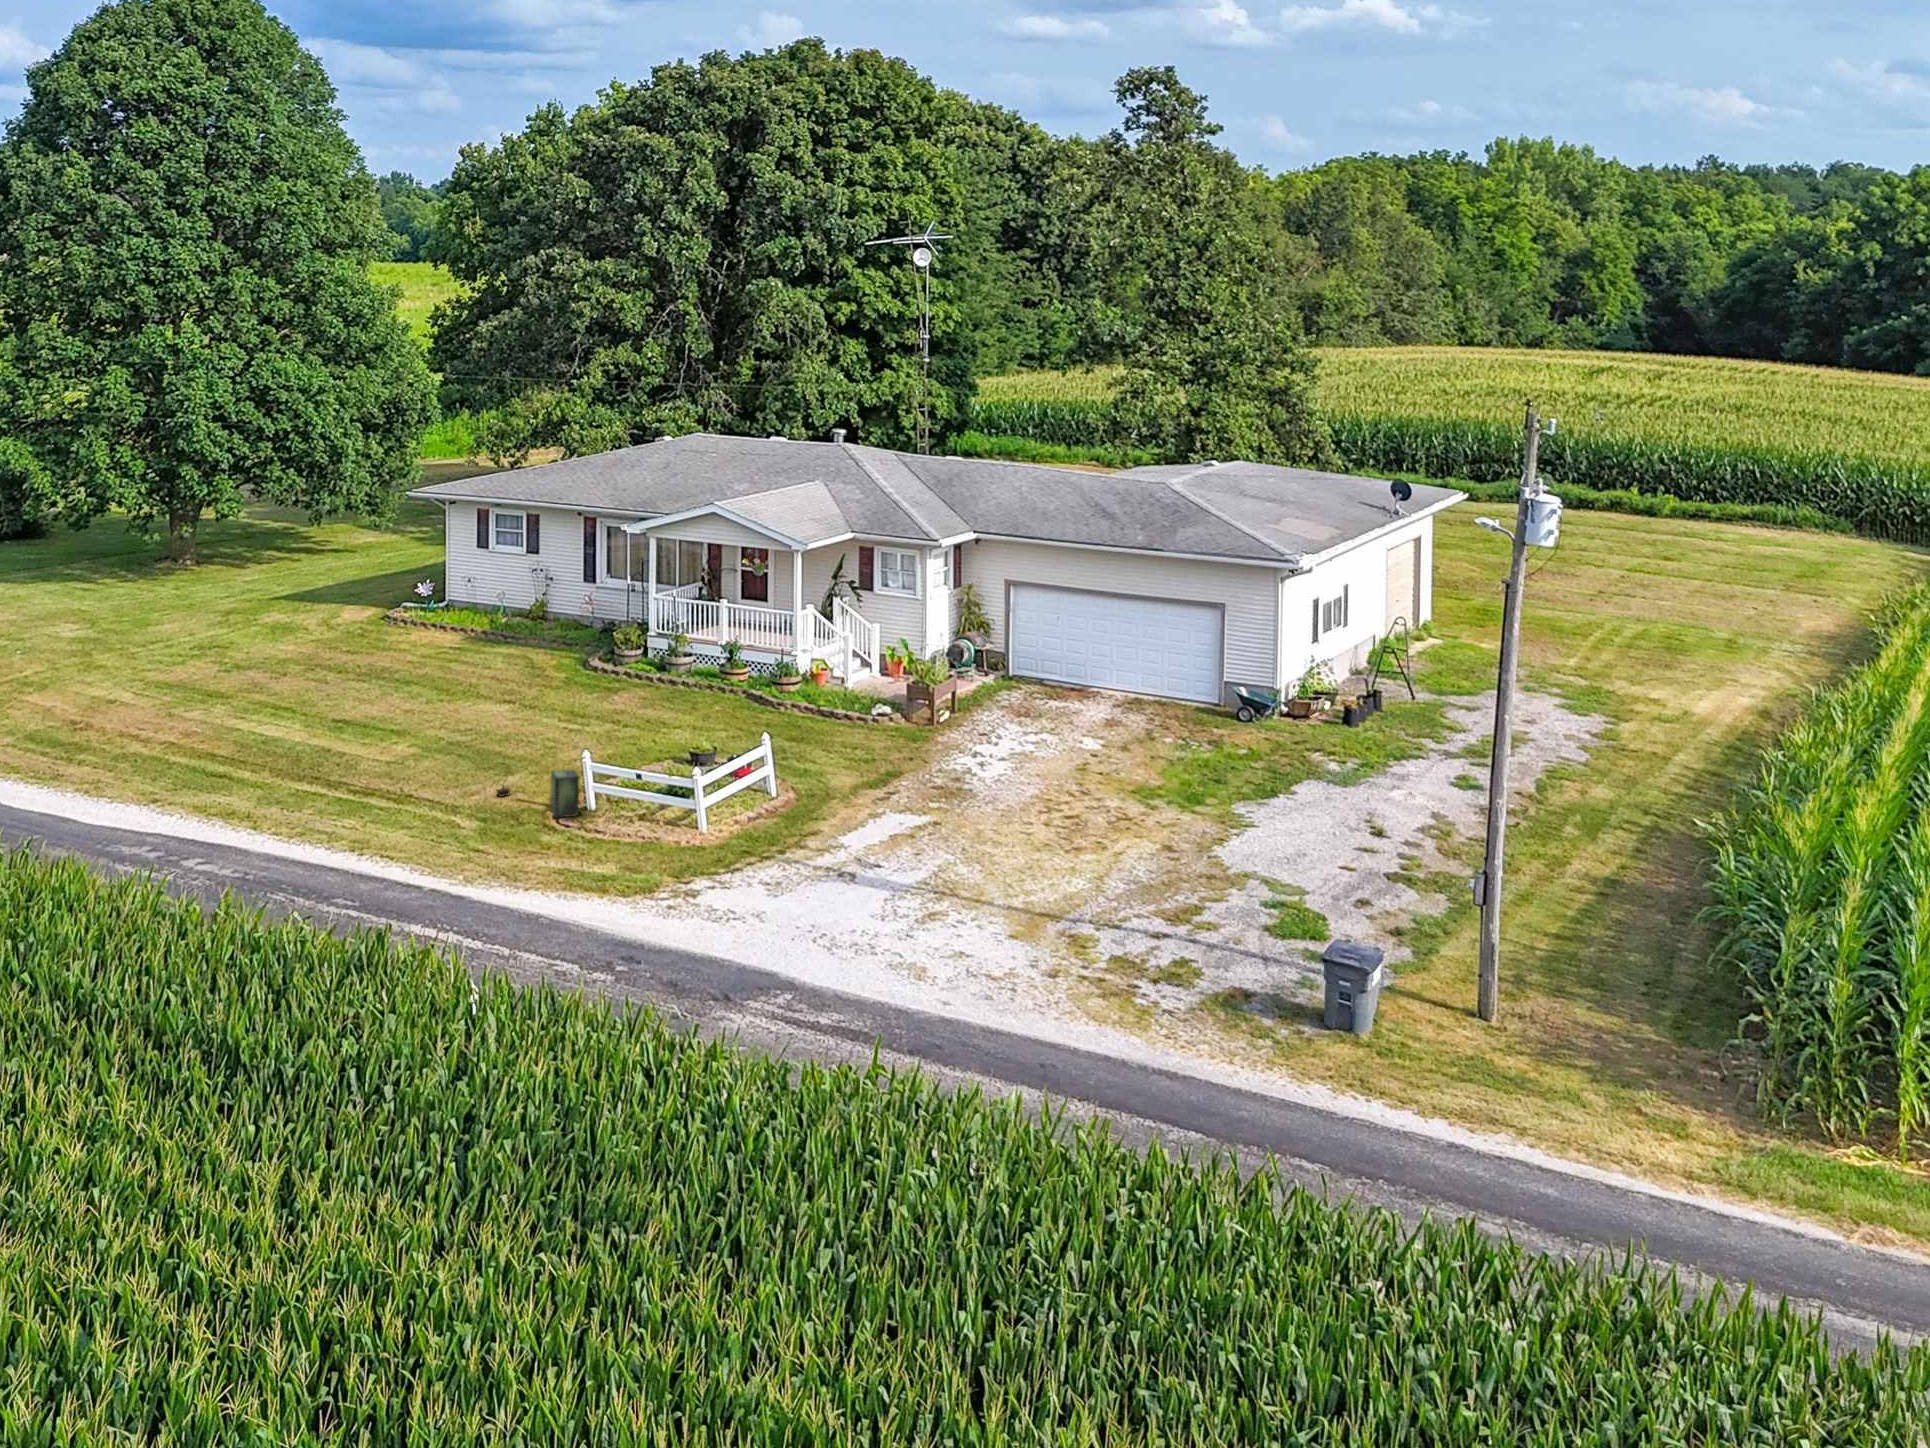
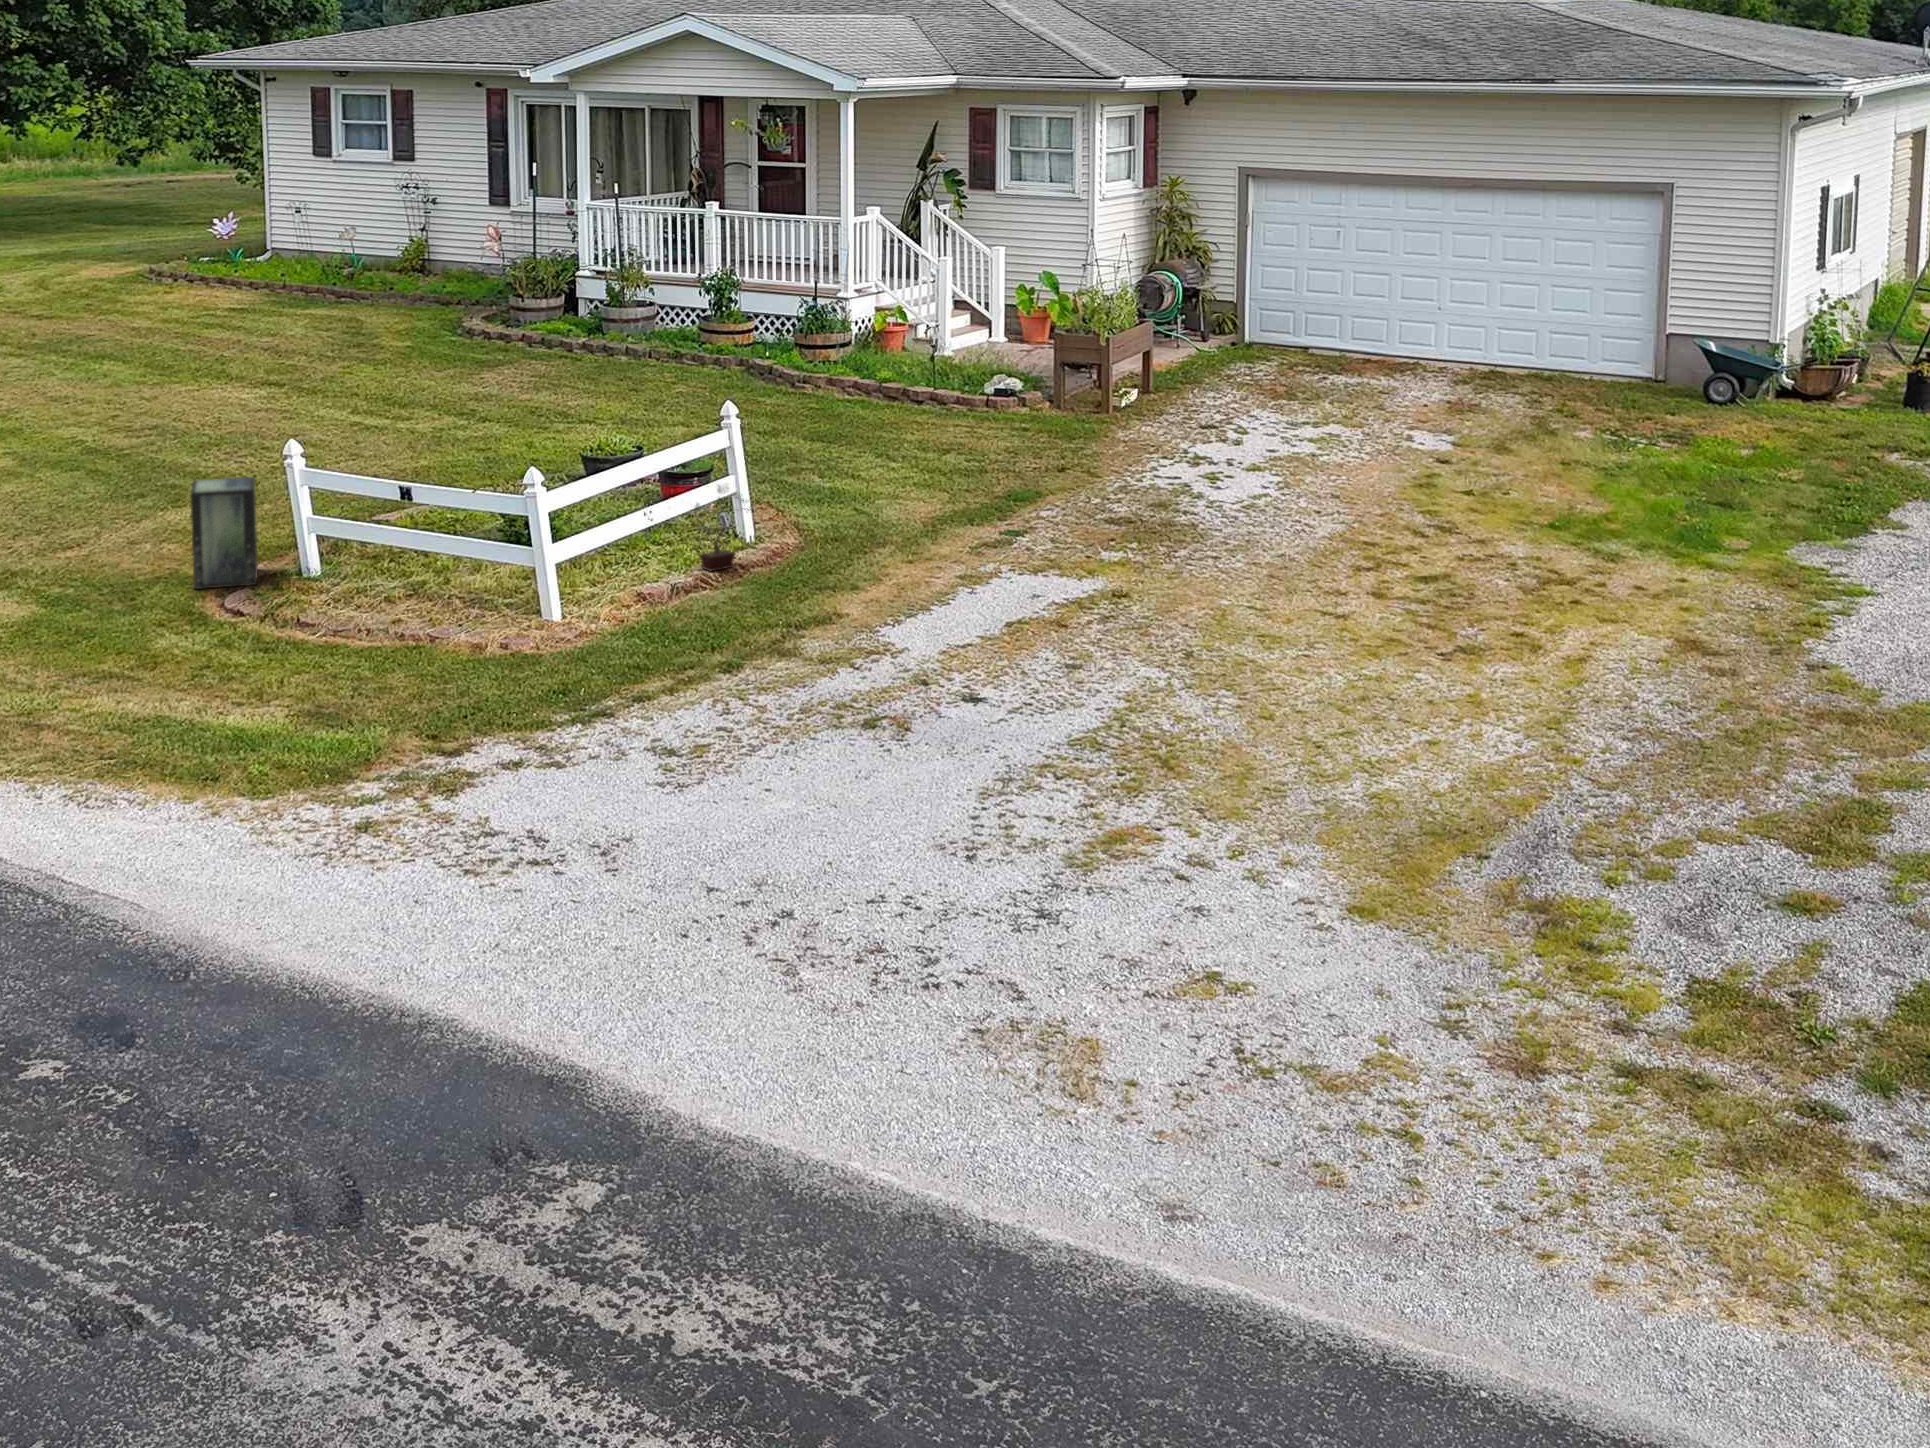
potted plant: present [496,760,510,797] -> present [696,486,751,571]

